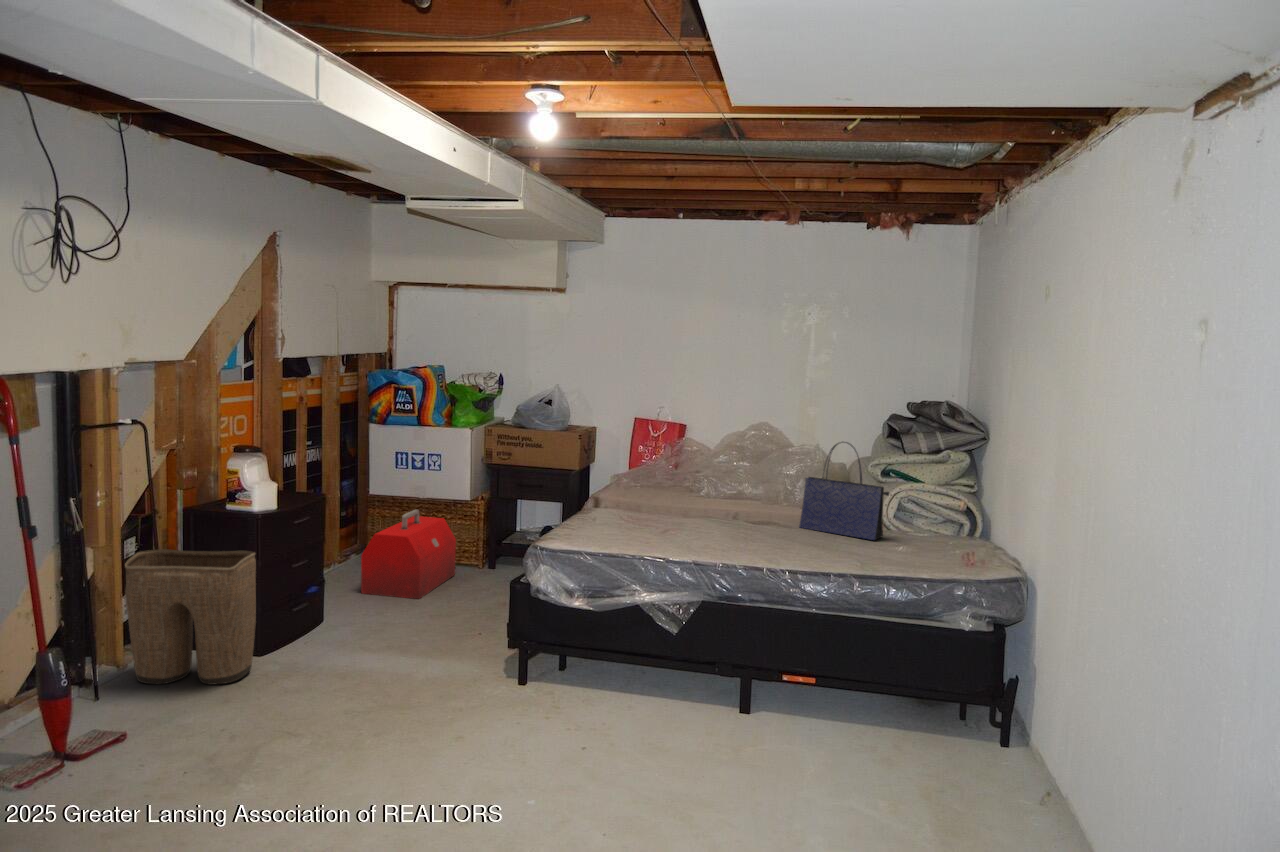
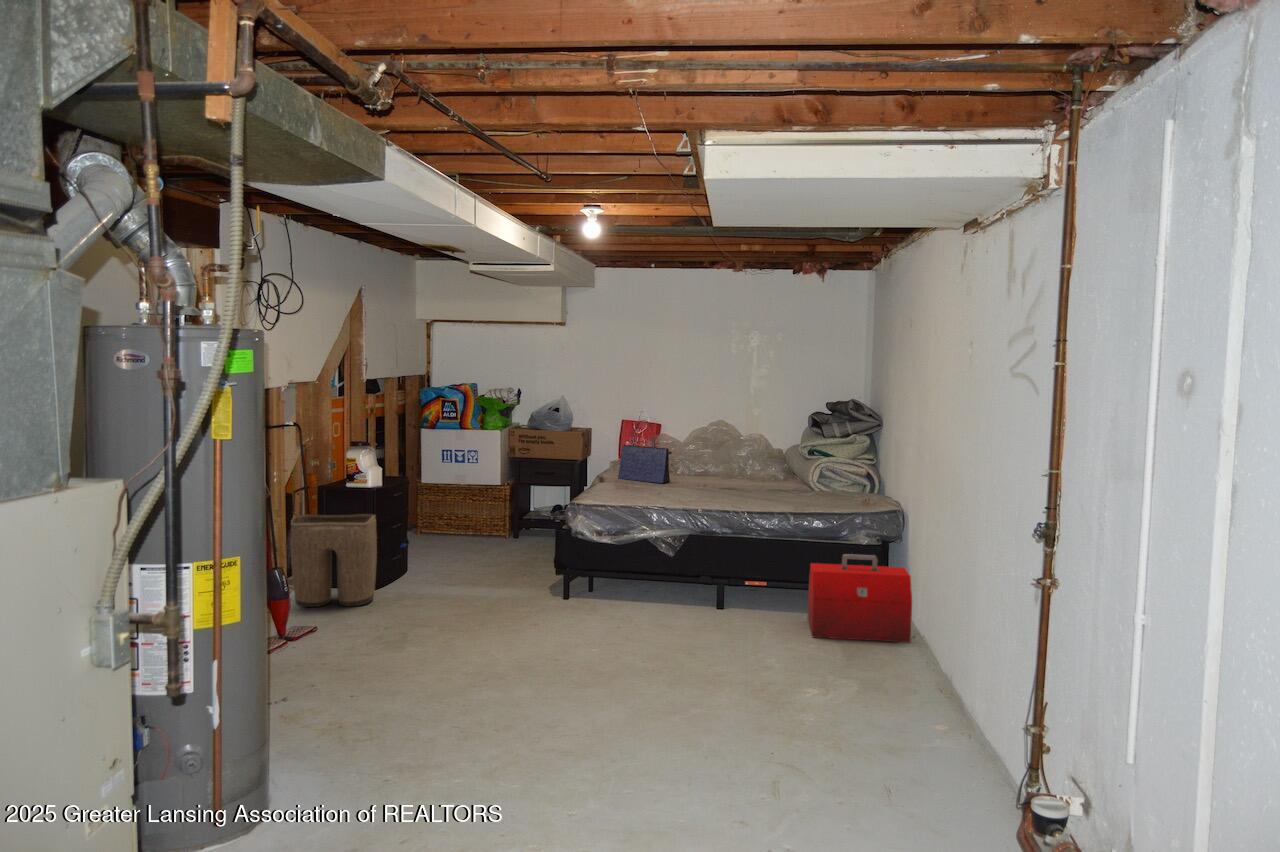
tote bag: present [799,442,889,540] -> present [618,420,672,483]
toolbox: present [361,510,456,599] -> present [808,554,912,643]

